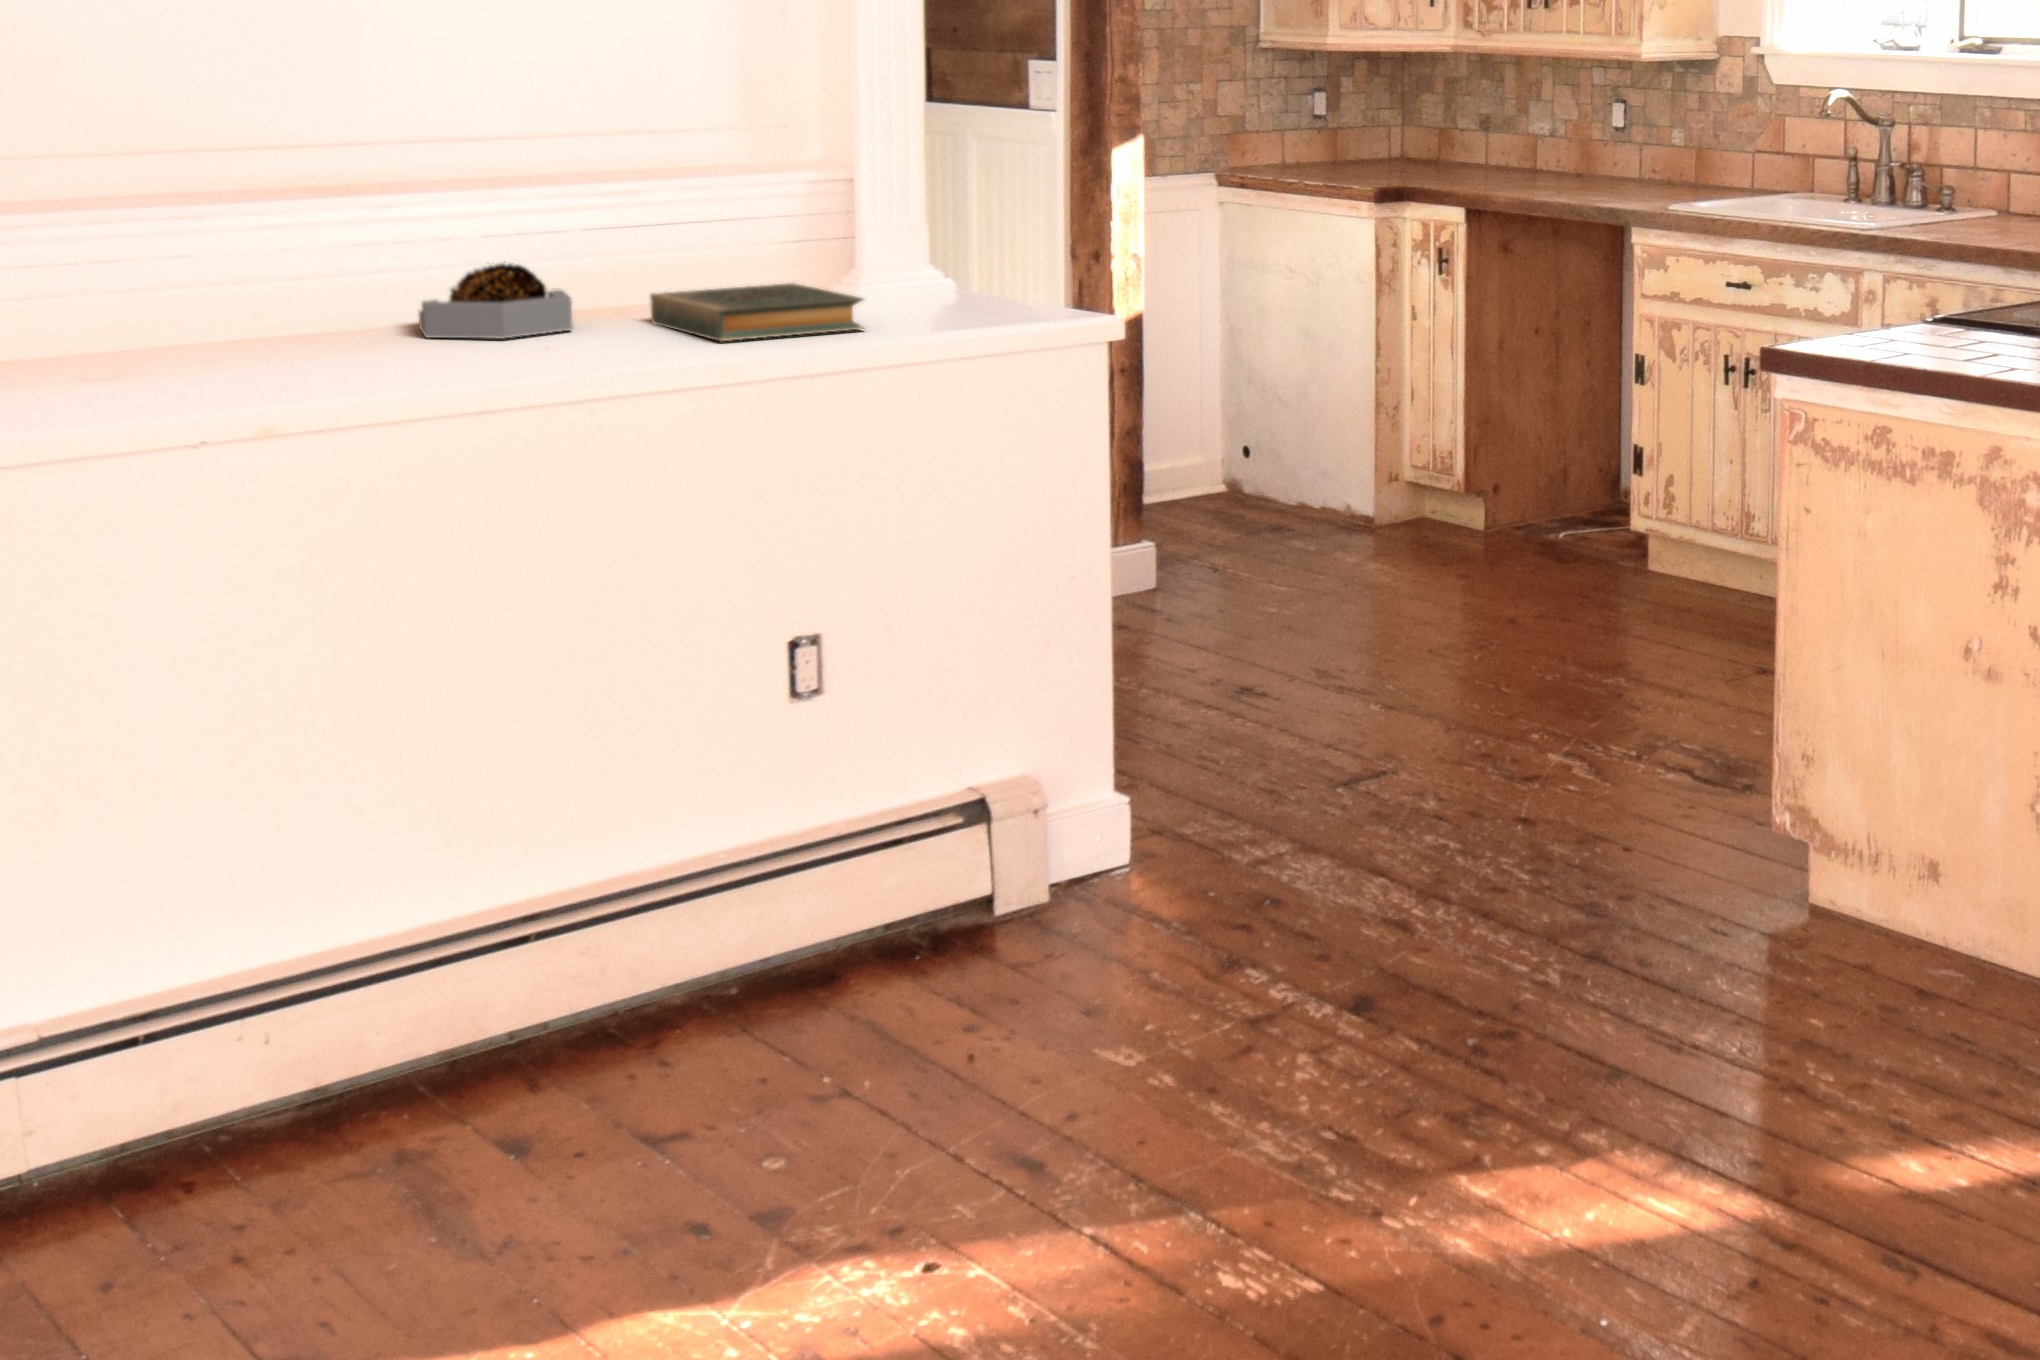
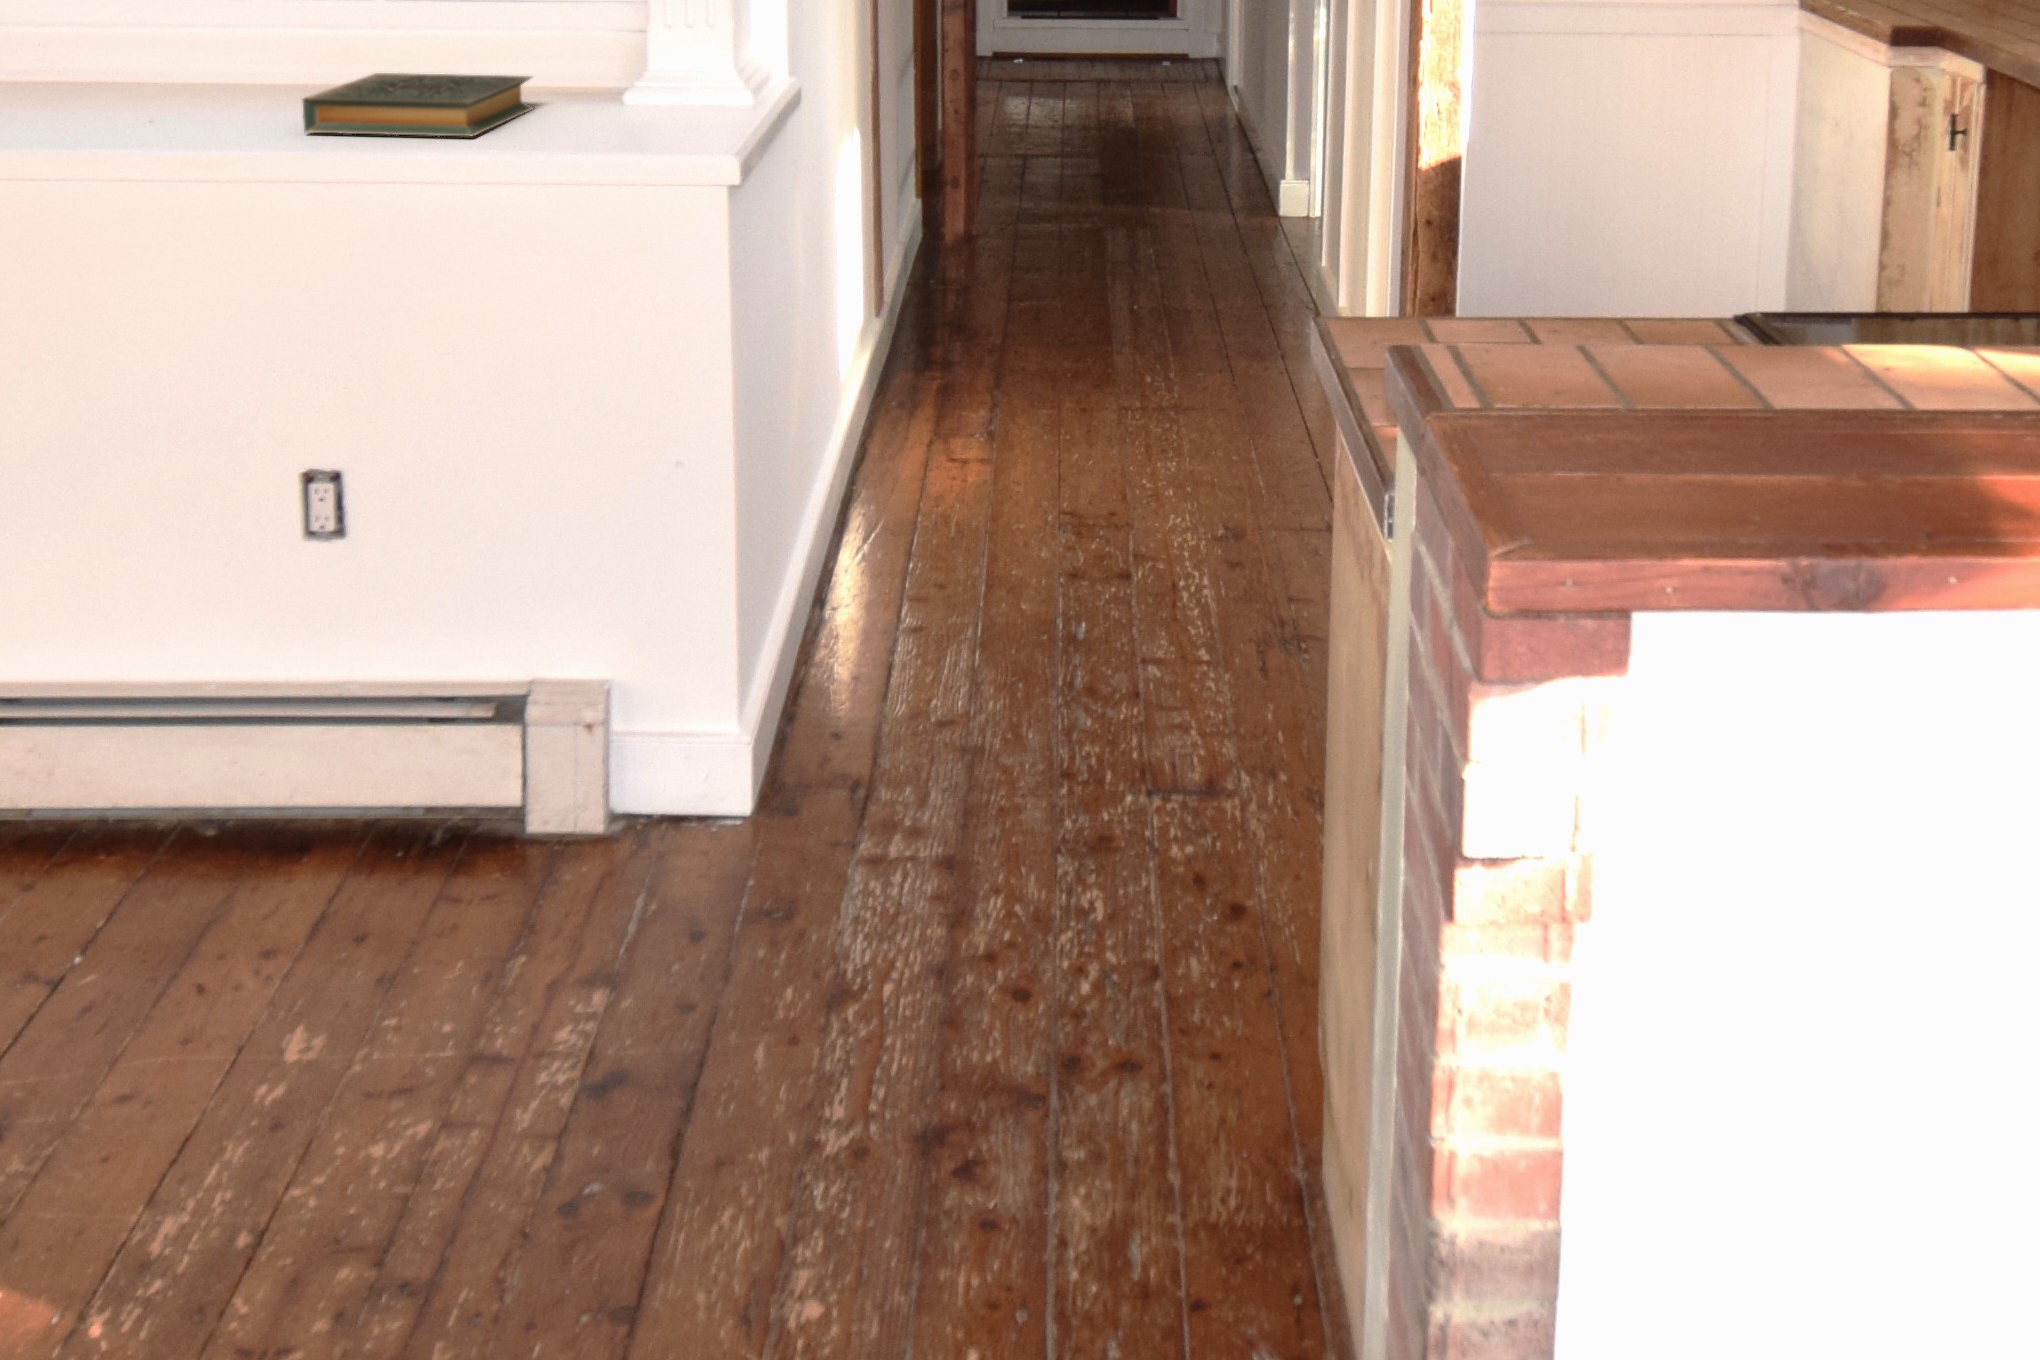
decorative bowl: present [419,261,572,338] -> none [154,20,326,105]

